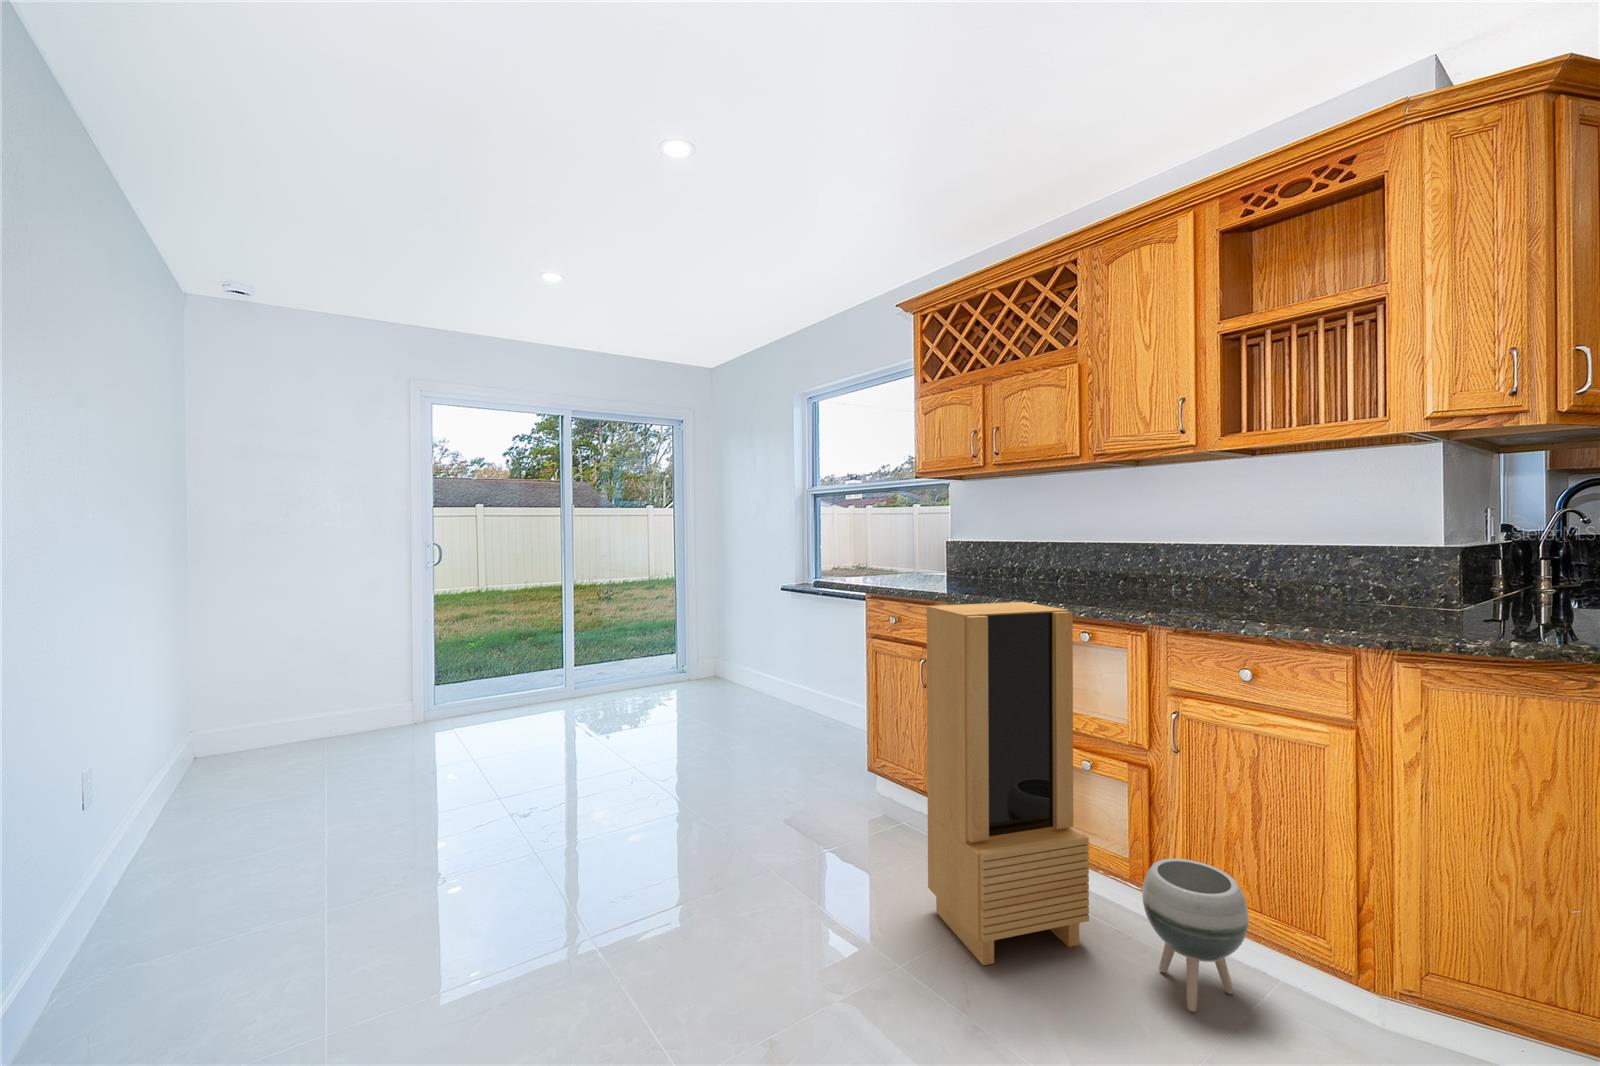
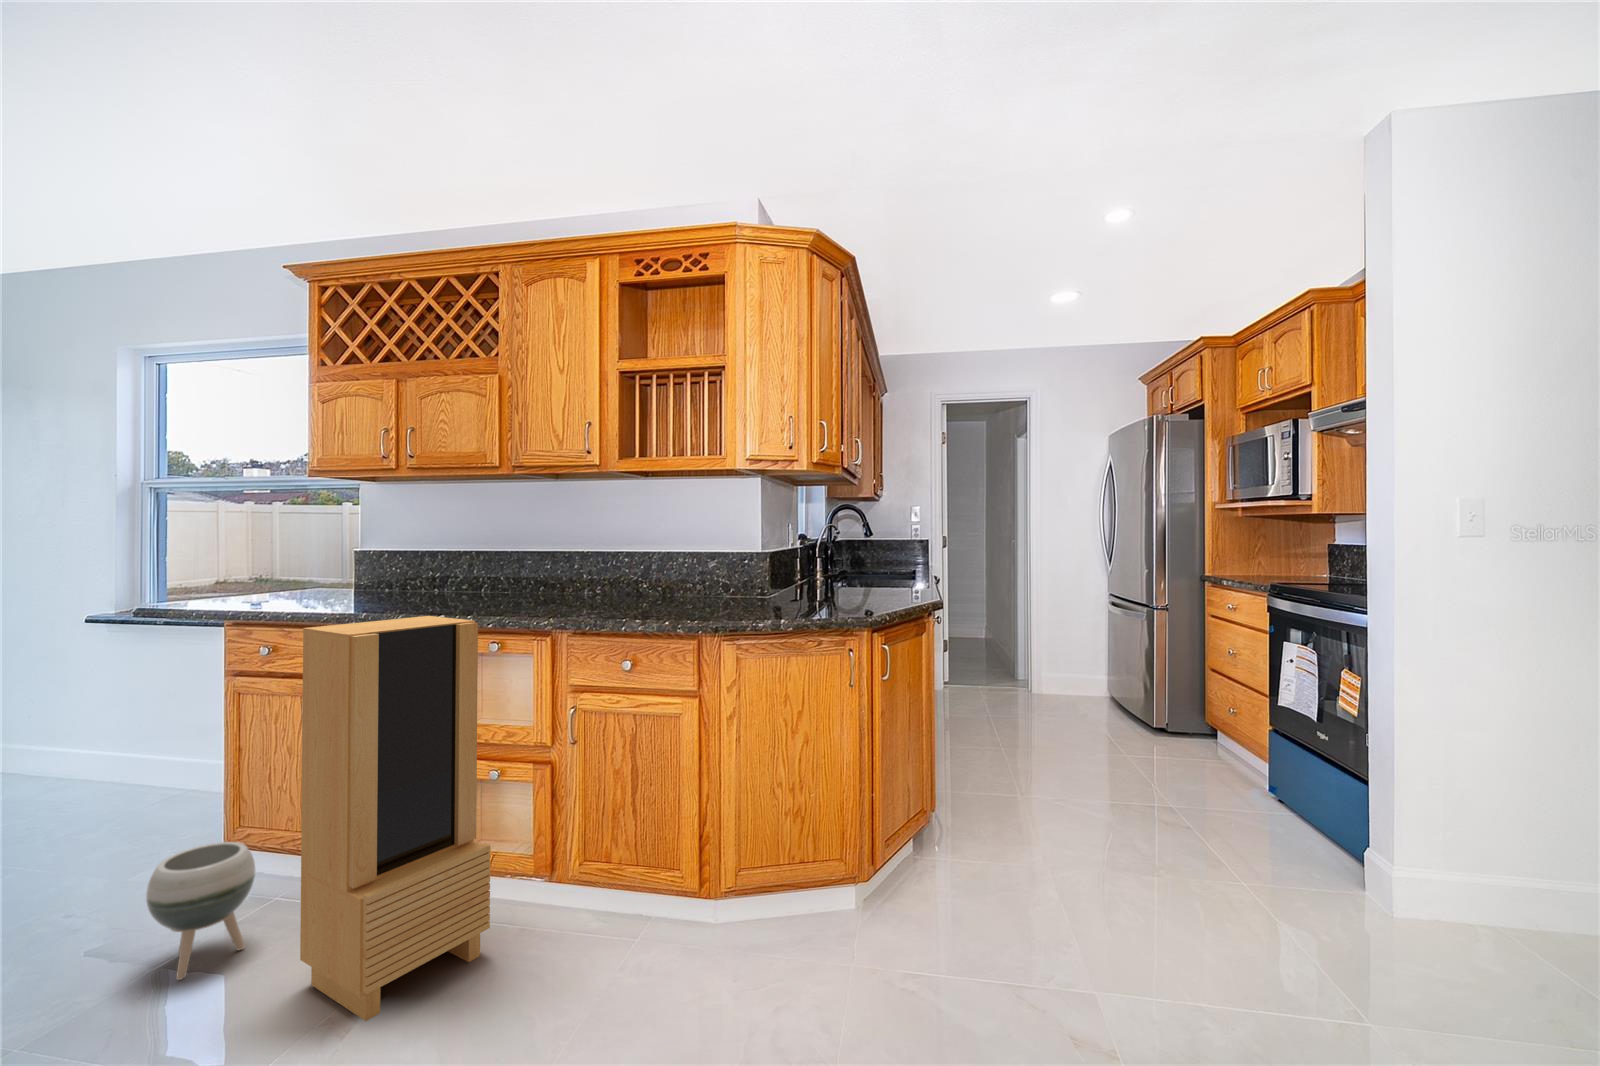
planter: present [1142,859,1249,1012] -> present [146,842,255,980]

